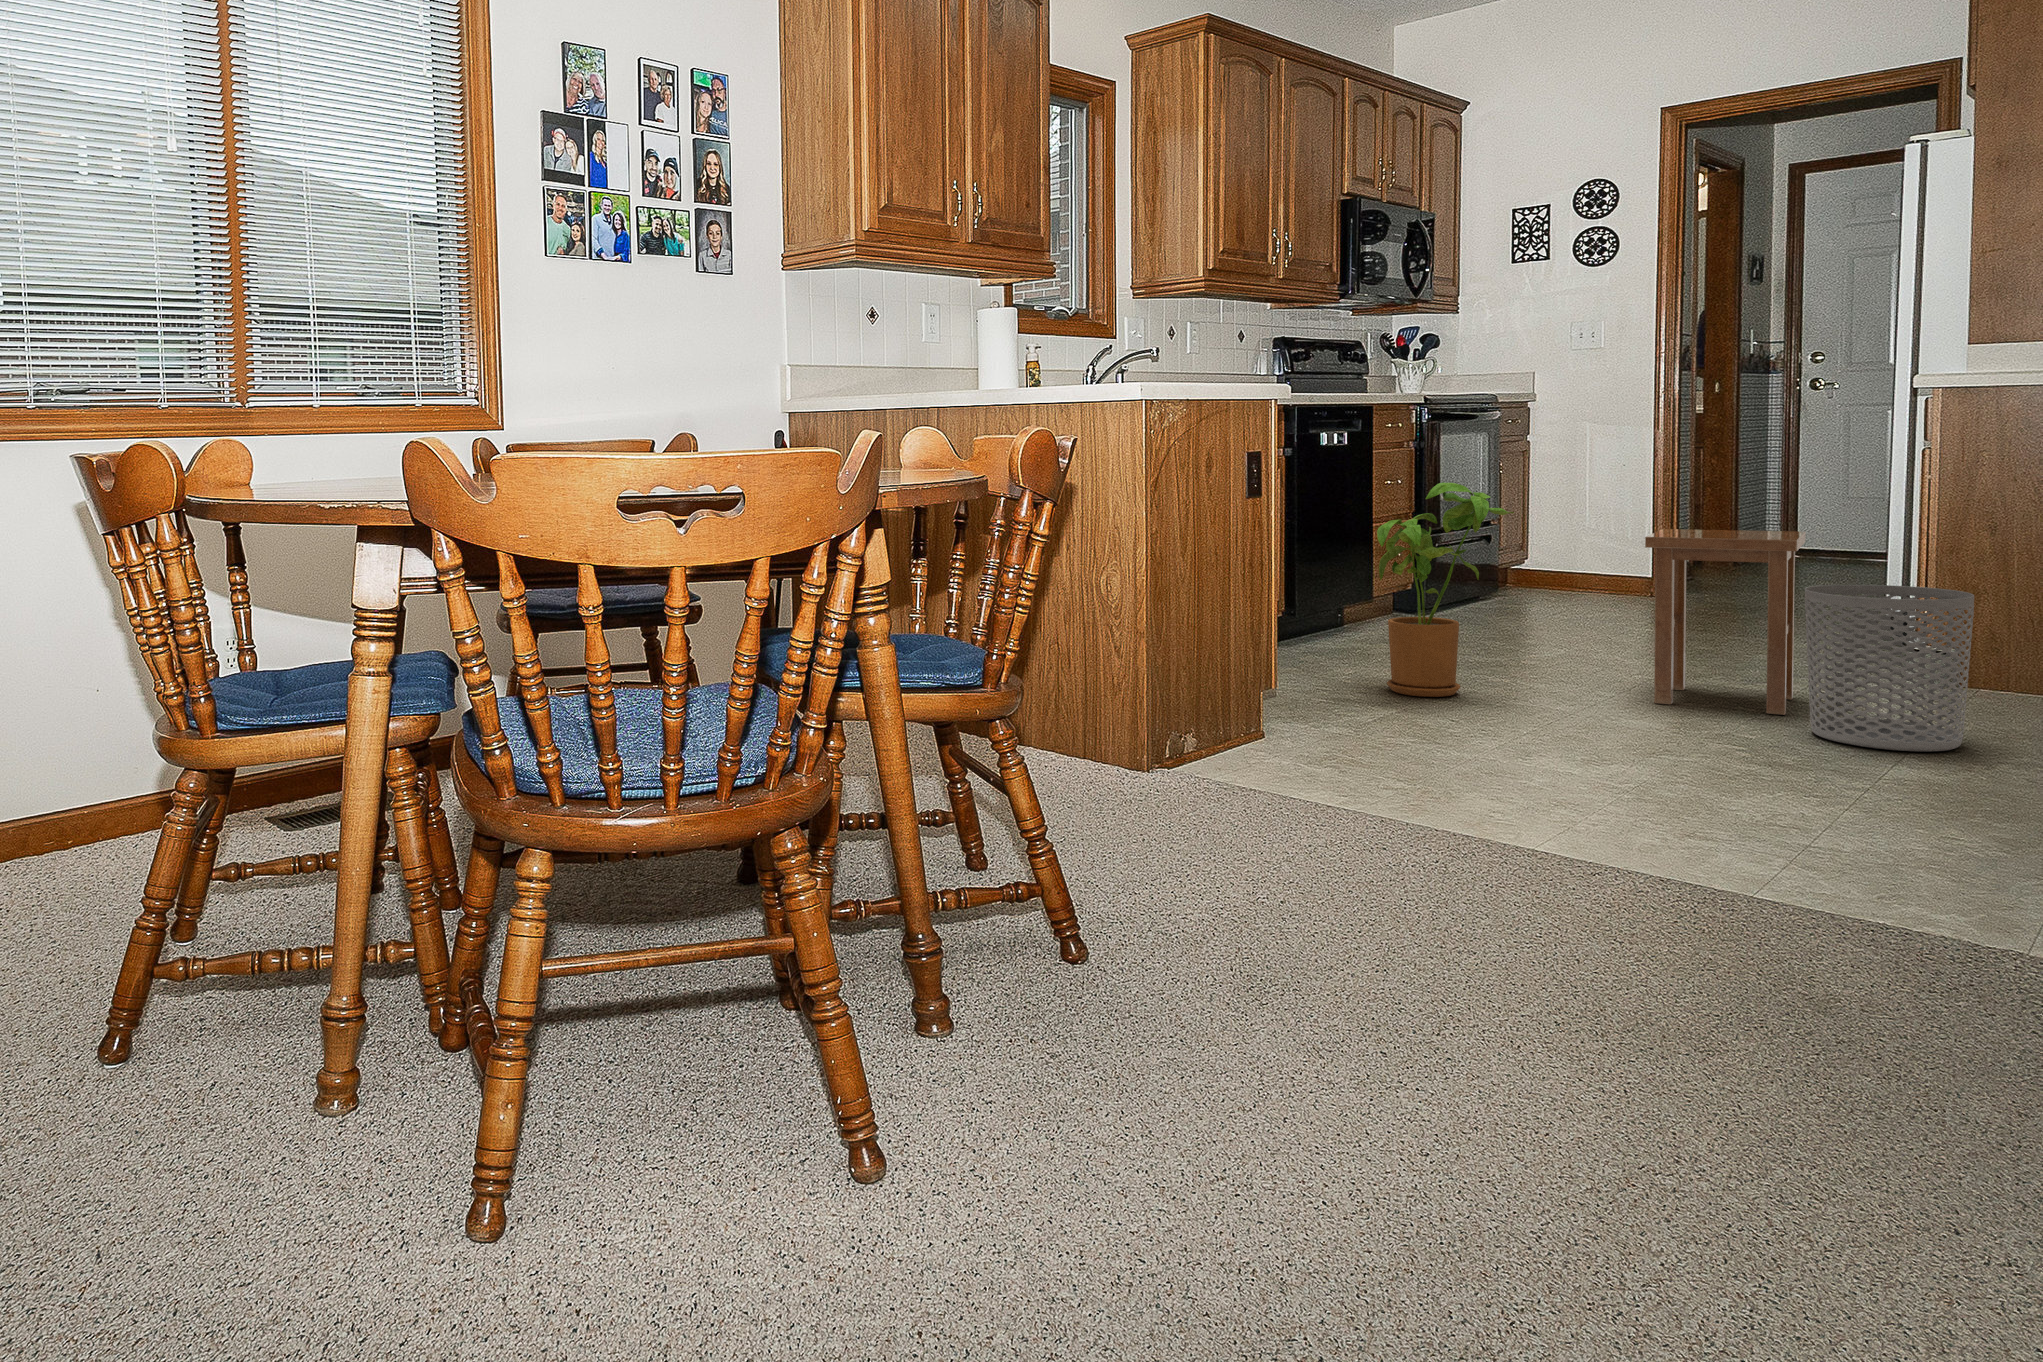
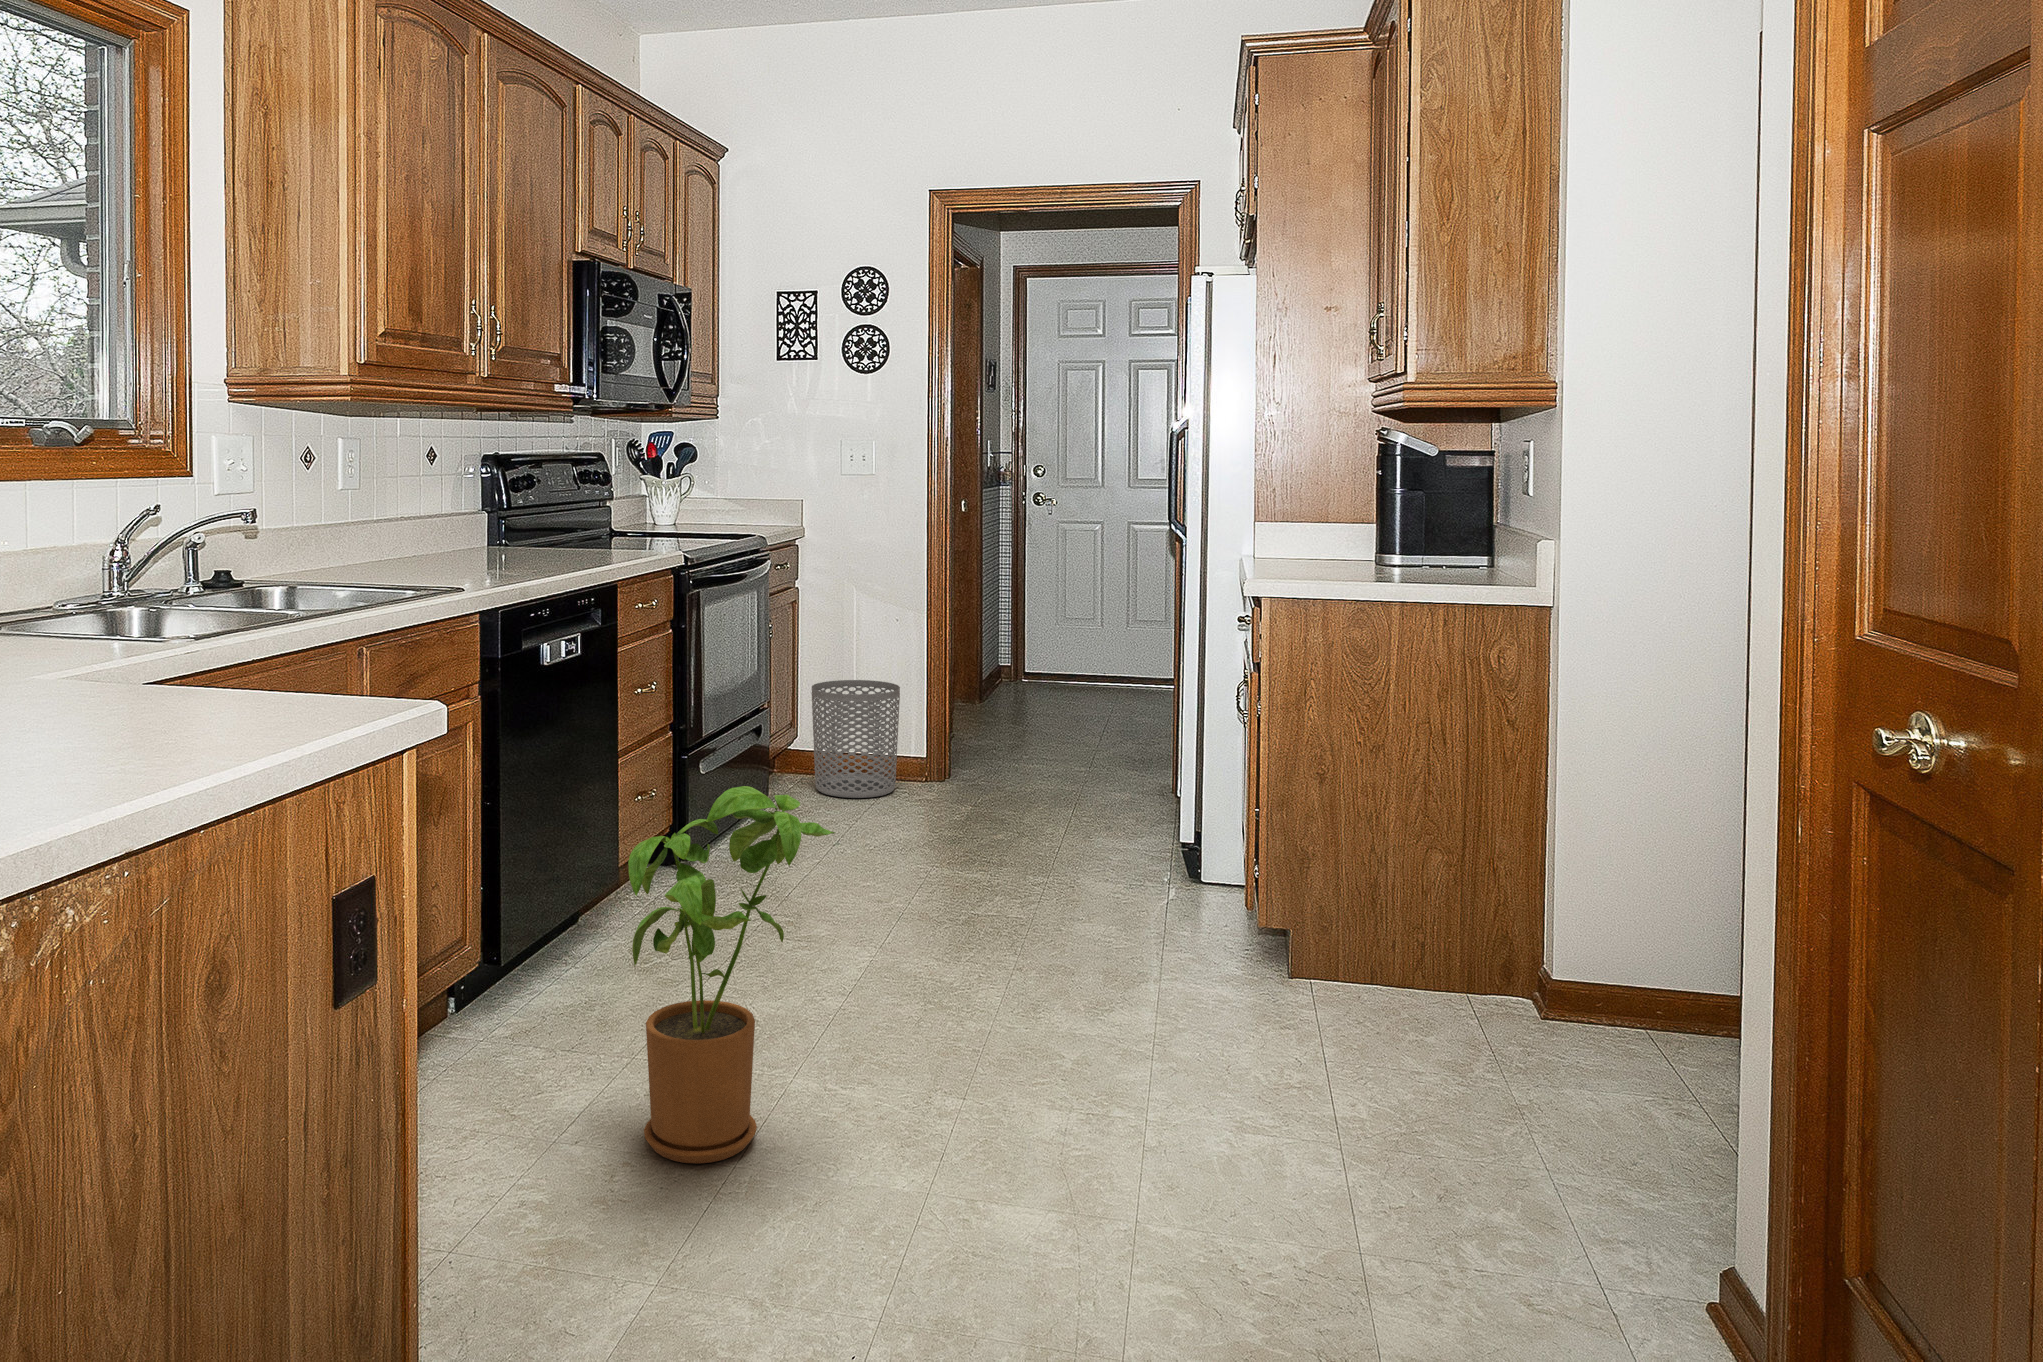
stool: present [1645,529,1805,715] -> none [1008,815,1197,1124]
waste bin: present [1805,585,1974,752] -> present [811,680,900,798]

